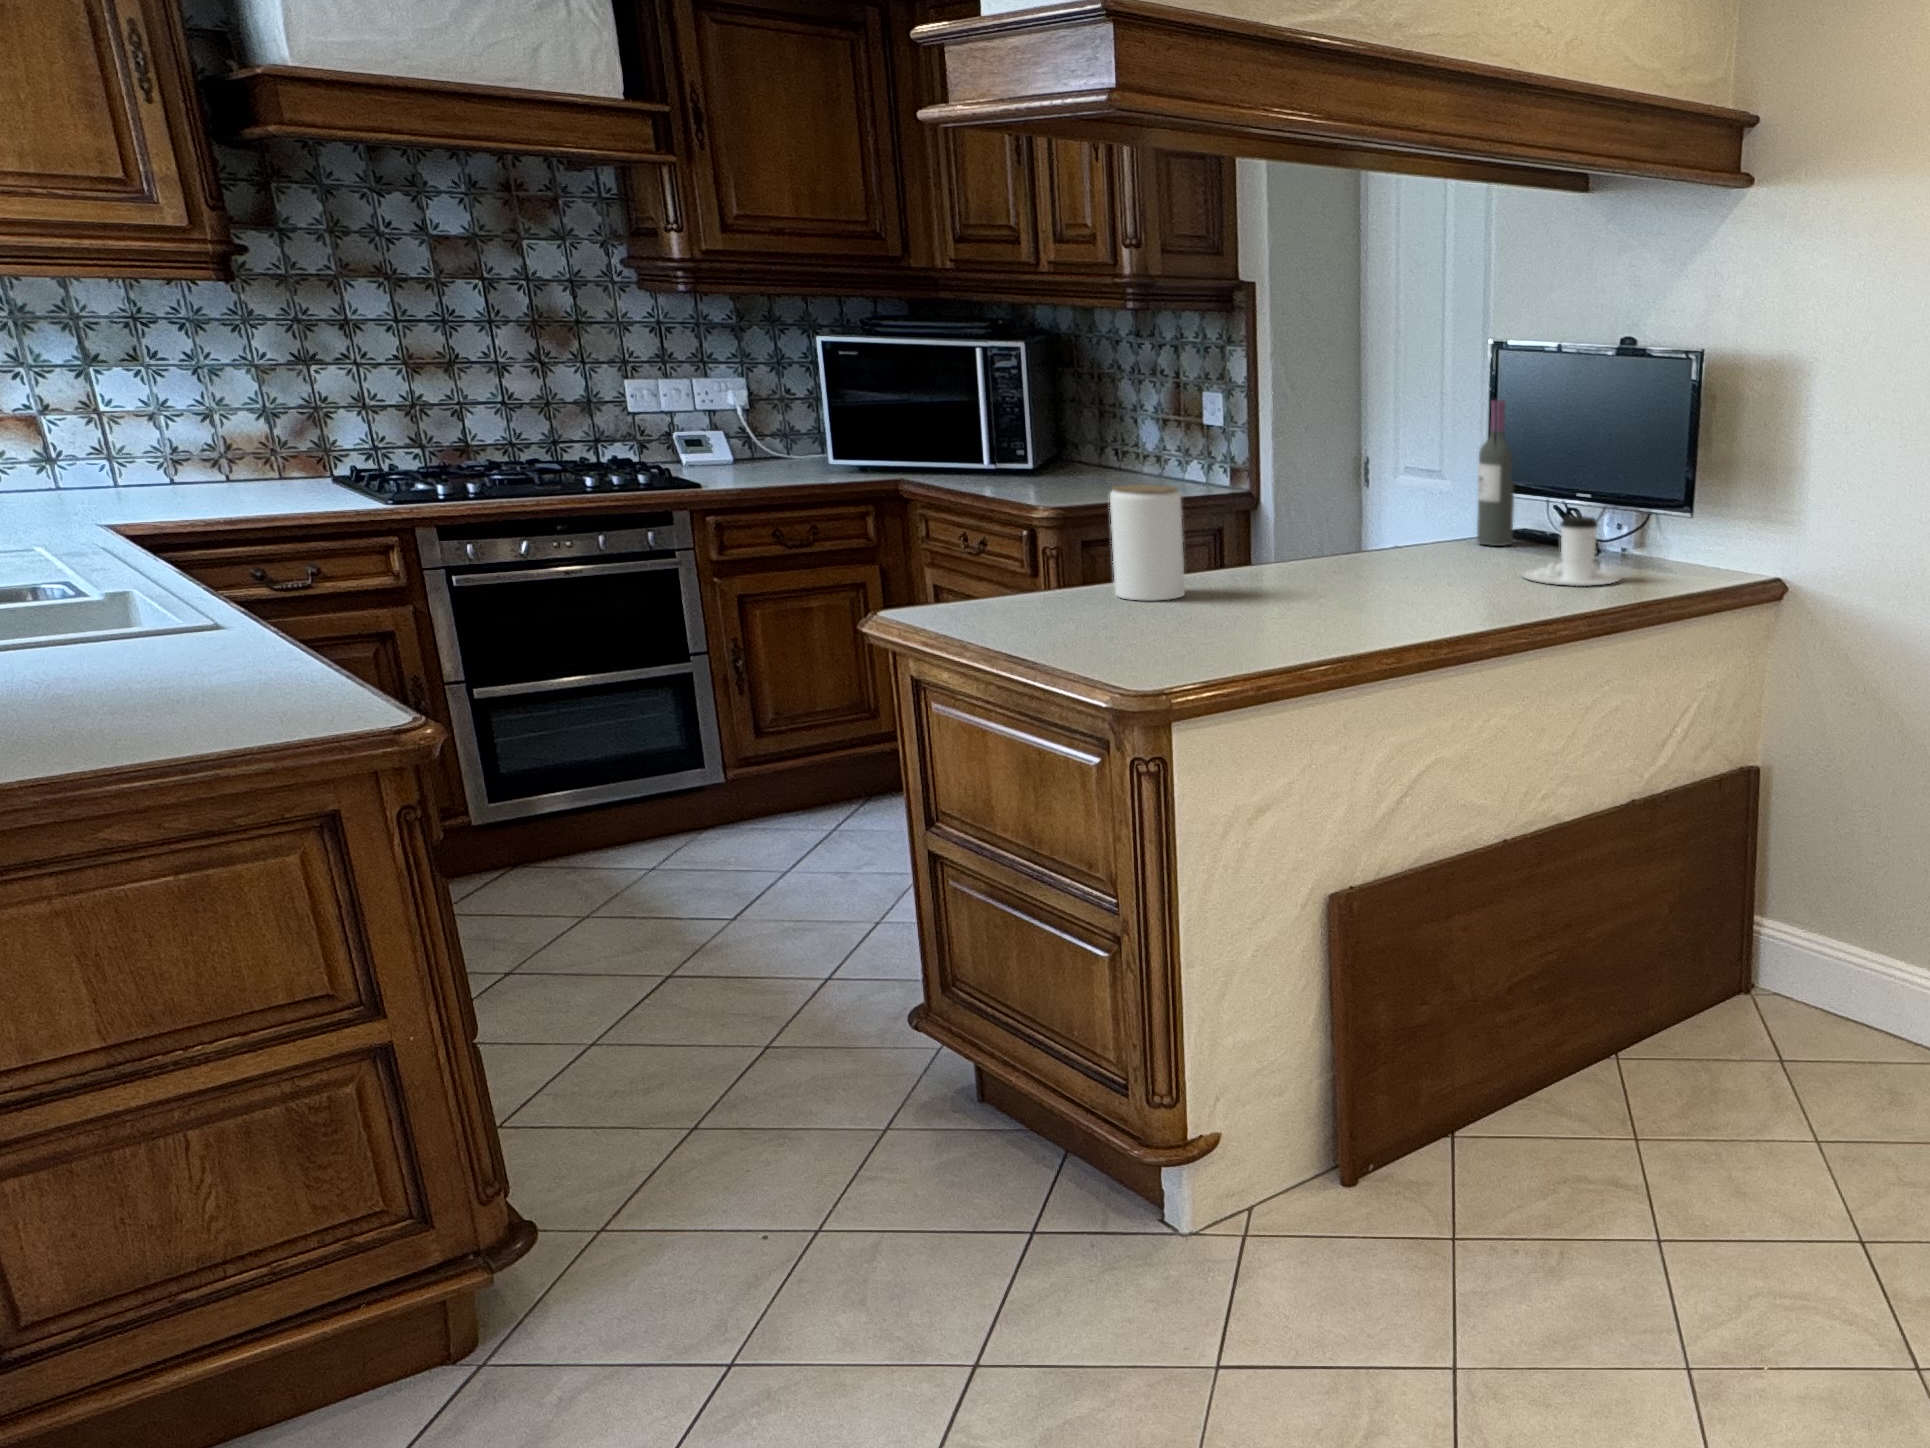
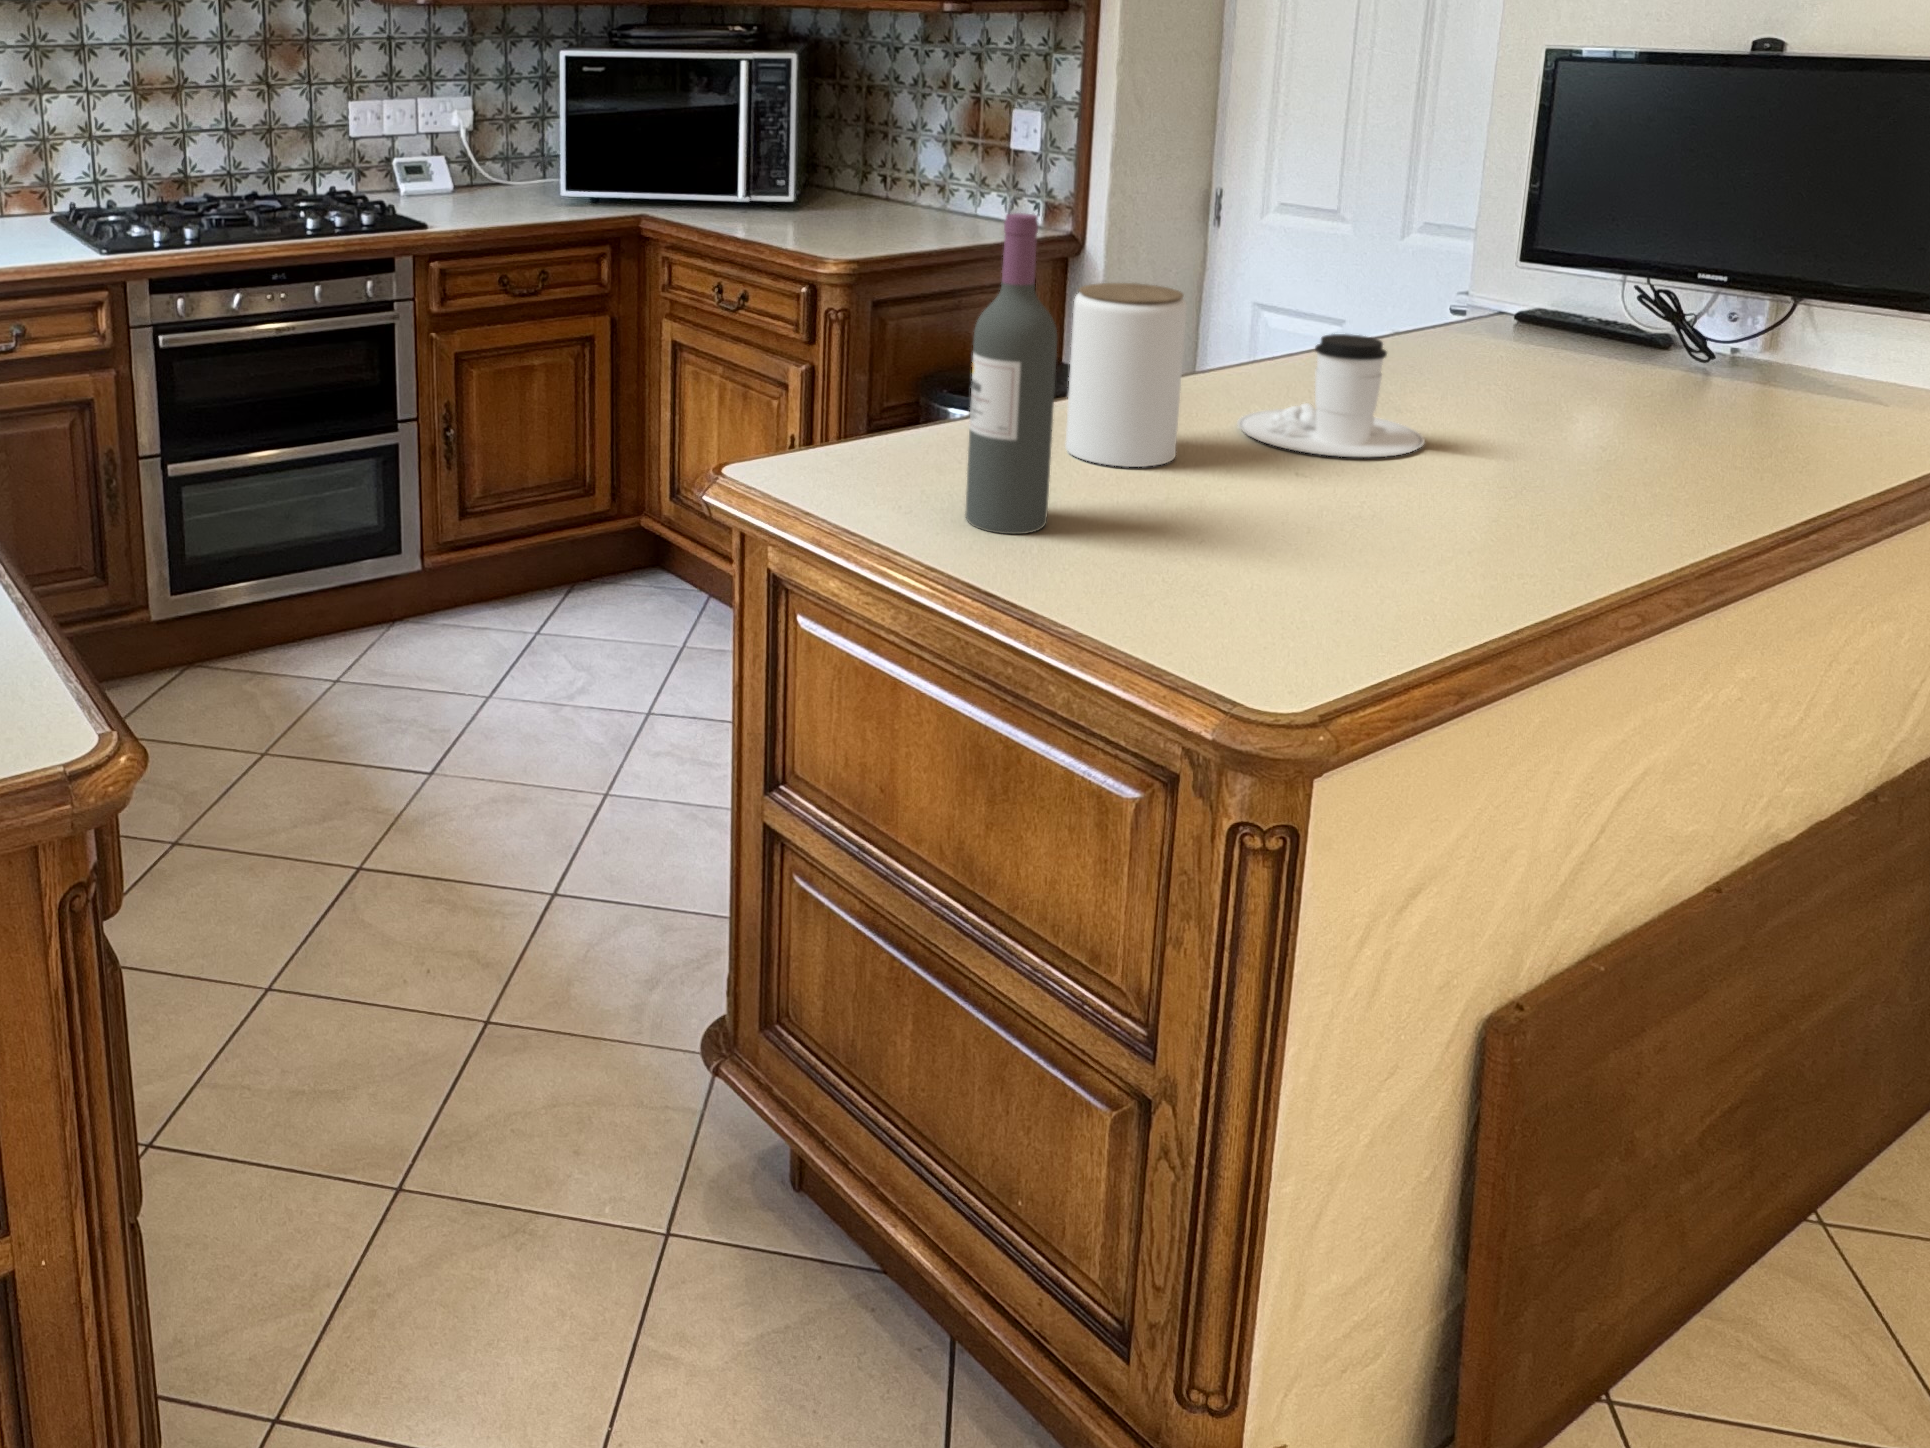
wine bottle: present [1477,400,1514,546] -> present [966,213,1057,534]
coffee cup: present [1521,516,1621,586] -> present [1237,334,1425,458]

